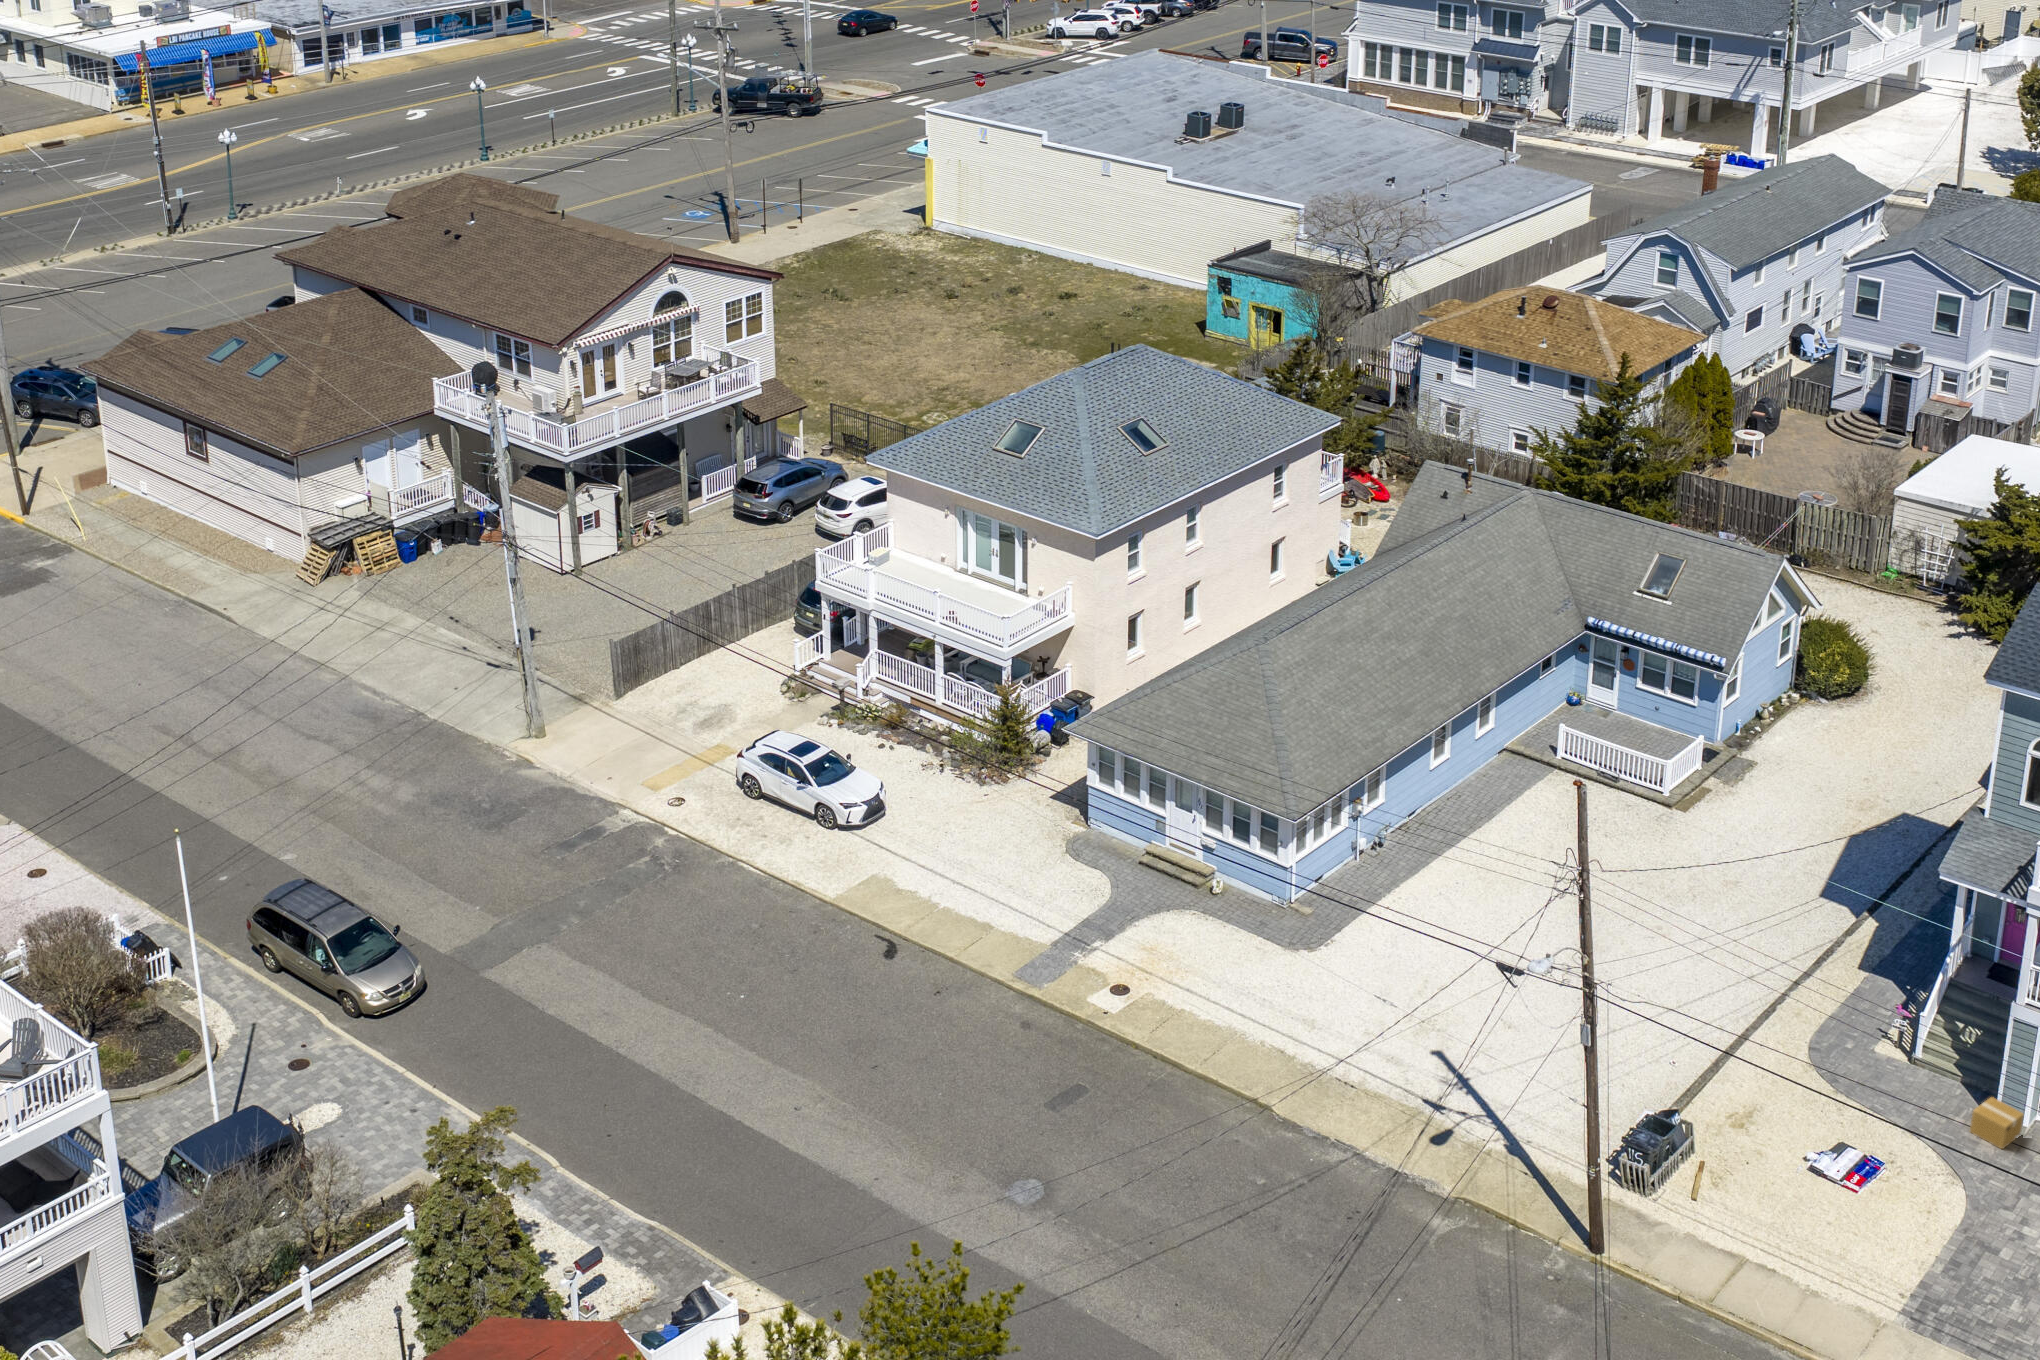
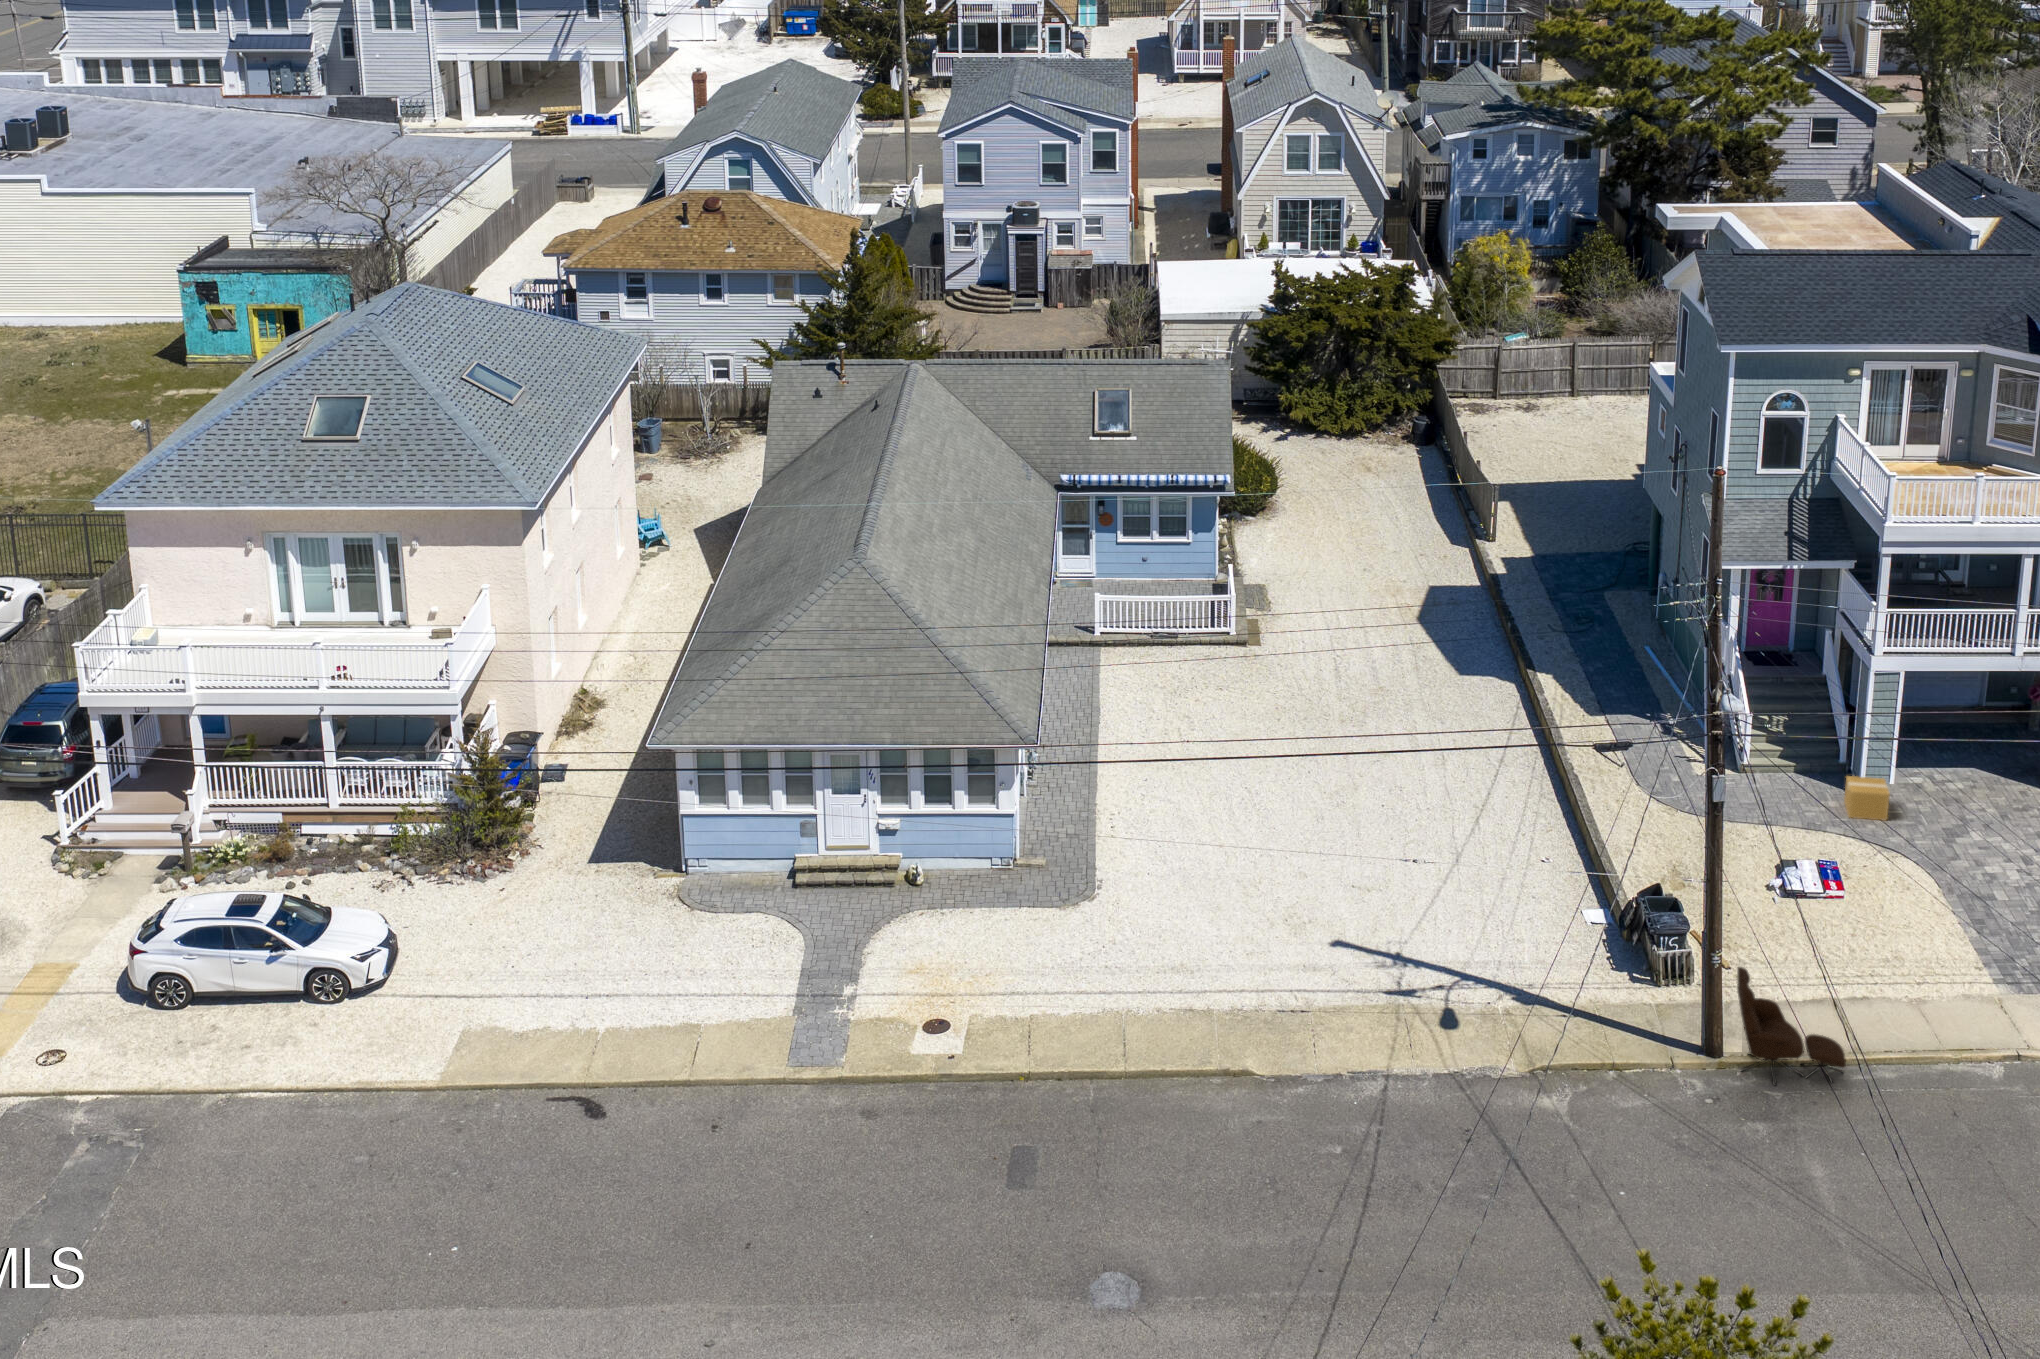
lounge chair: none [1553,1184,1644,1307] -> present [1737,967,1846,1085]

